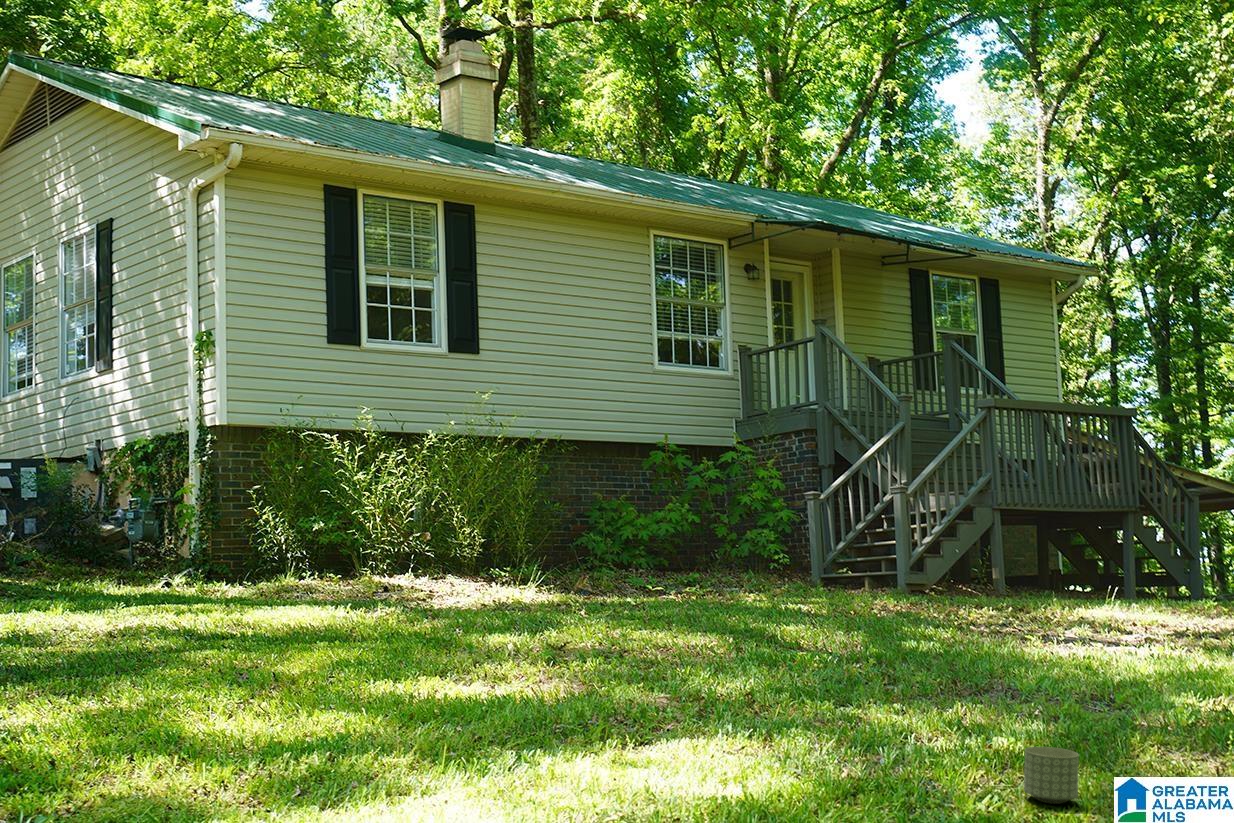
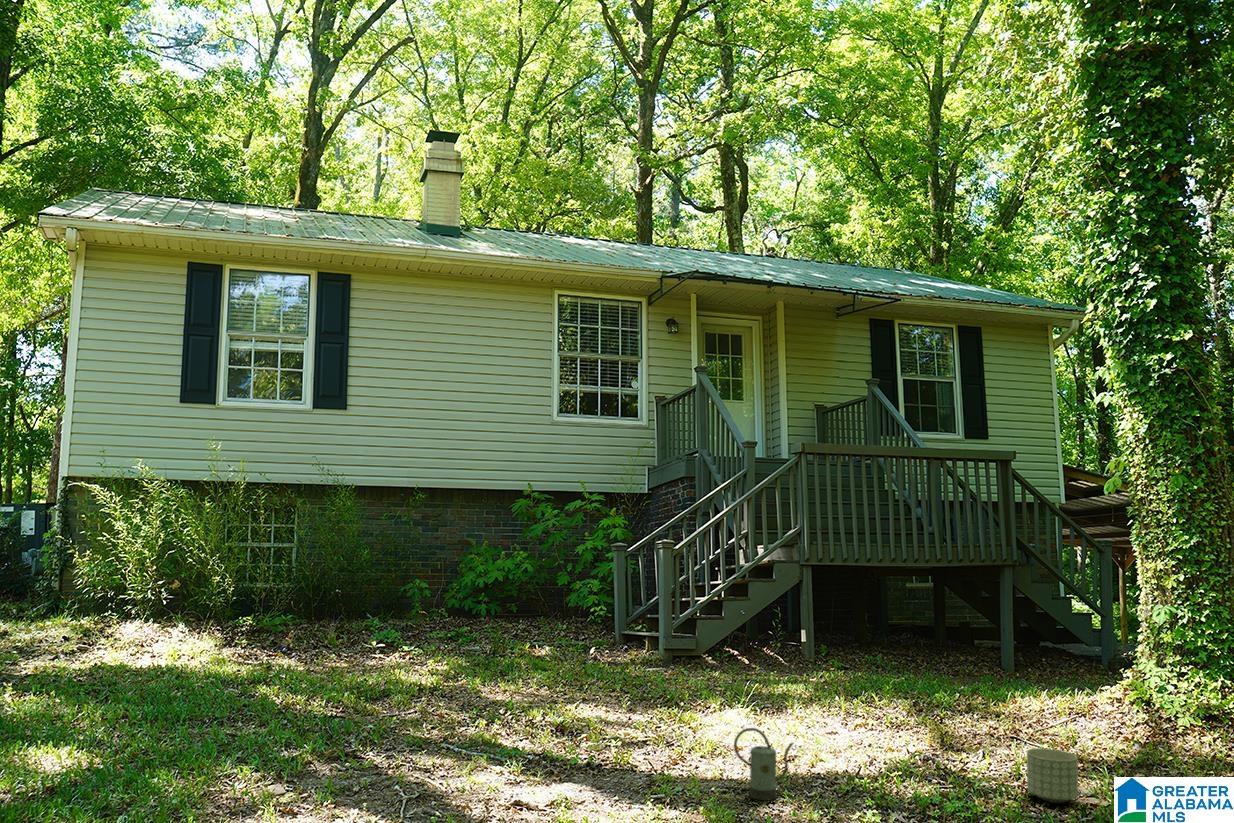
watering can: none [710,726,777,806] -> present [734,728,793,800]

